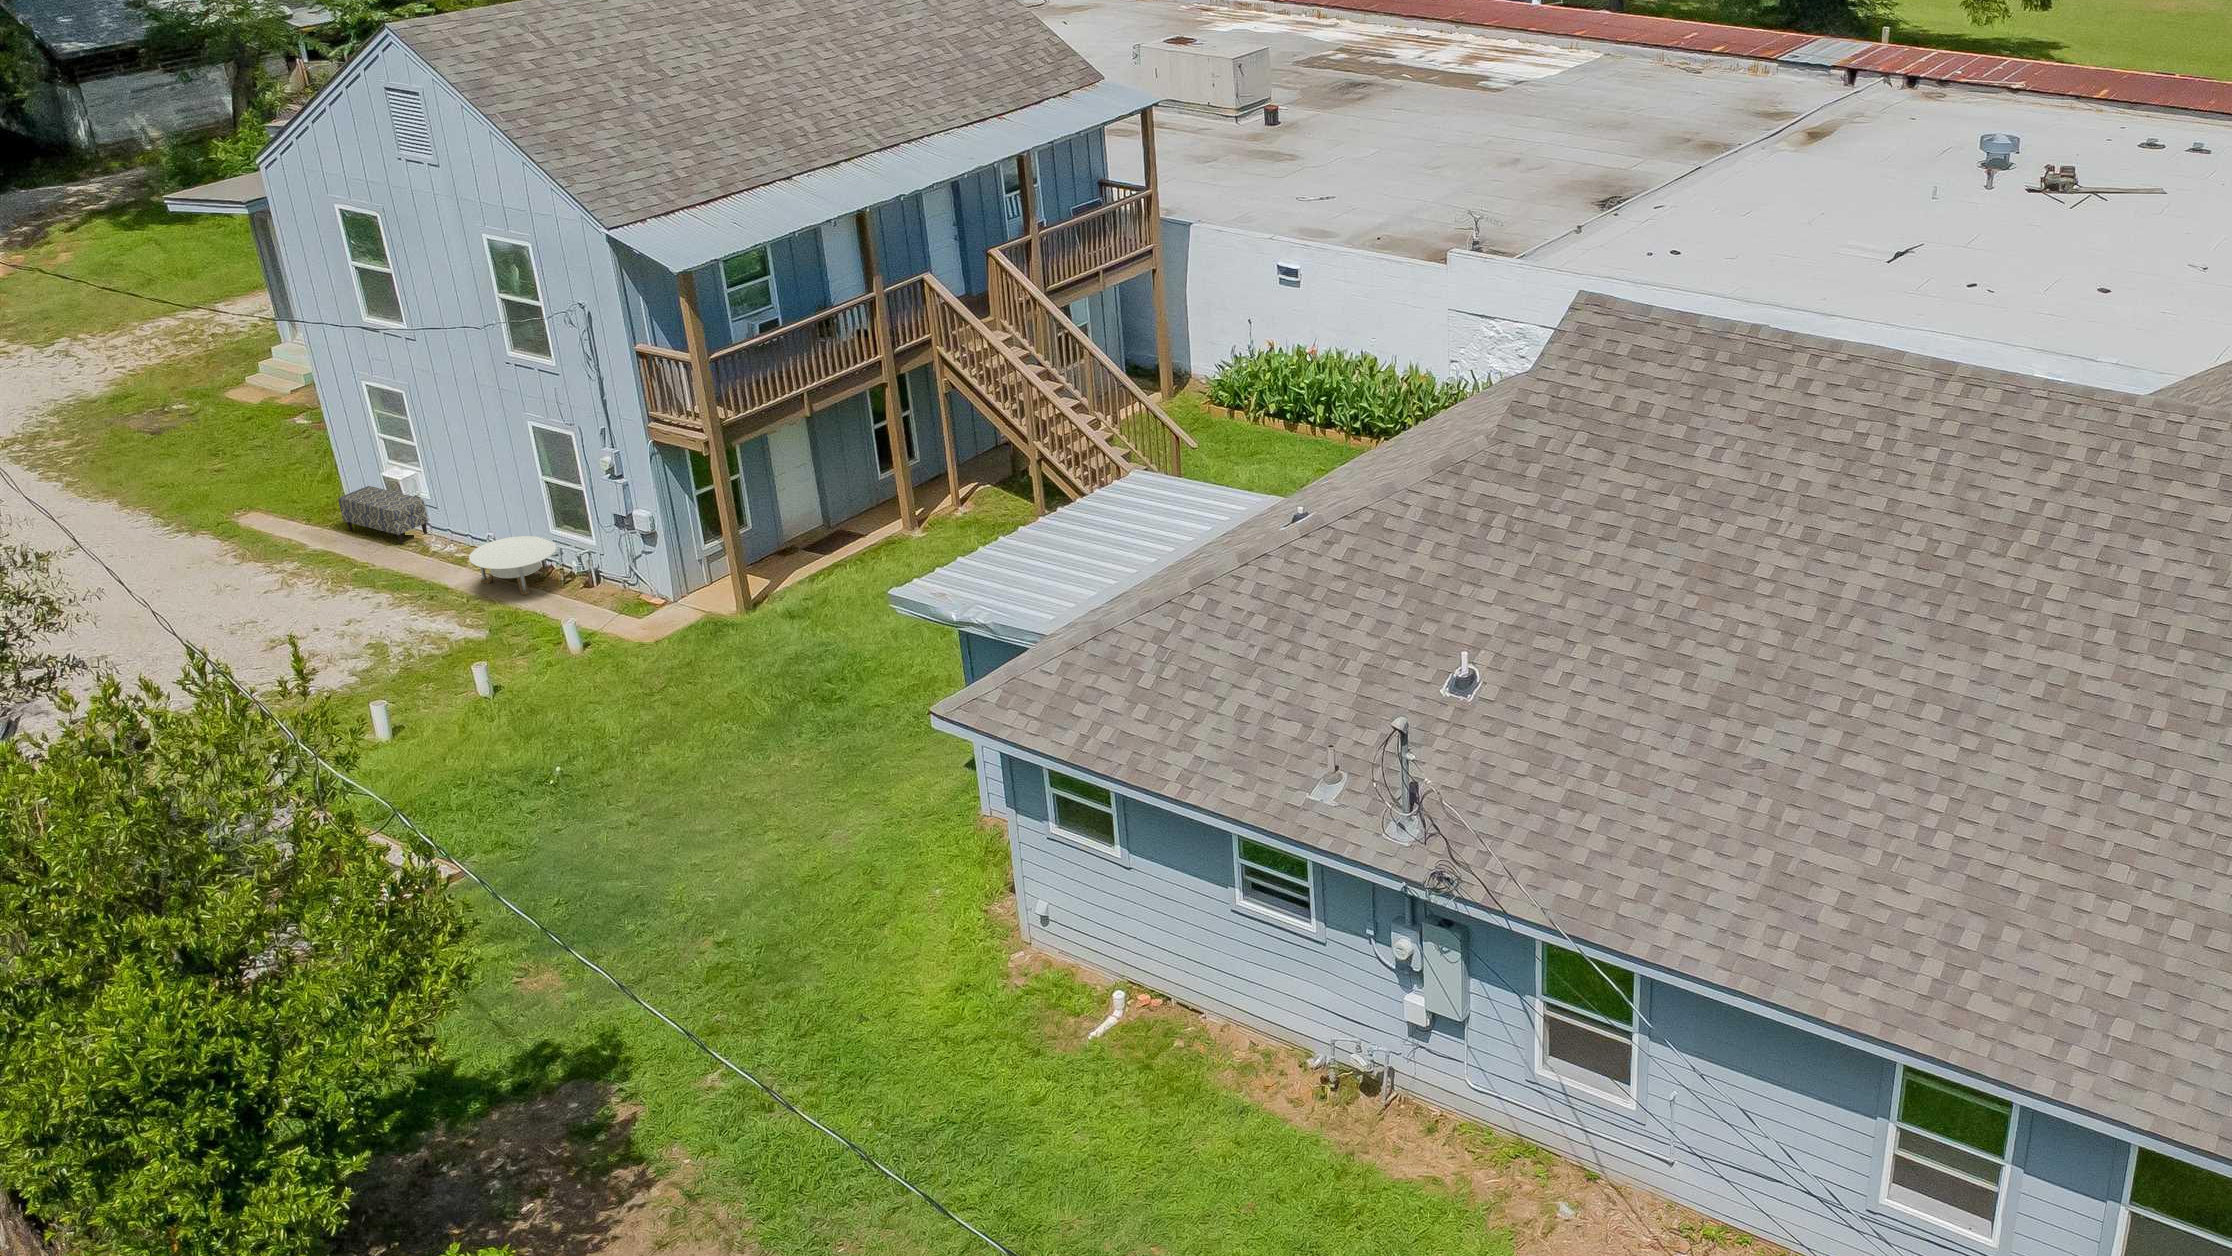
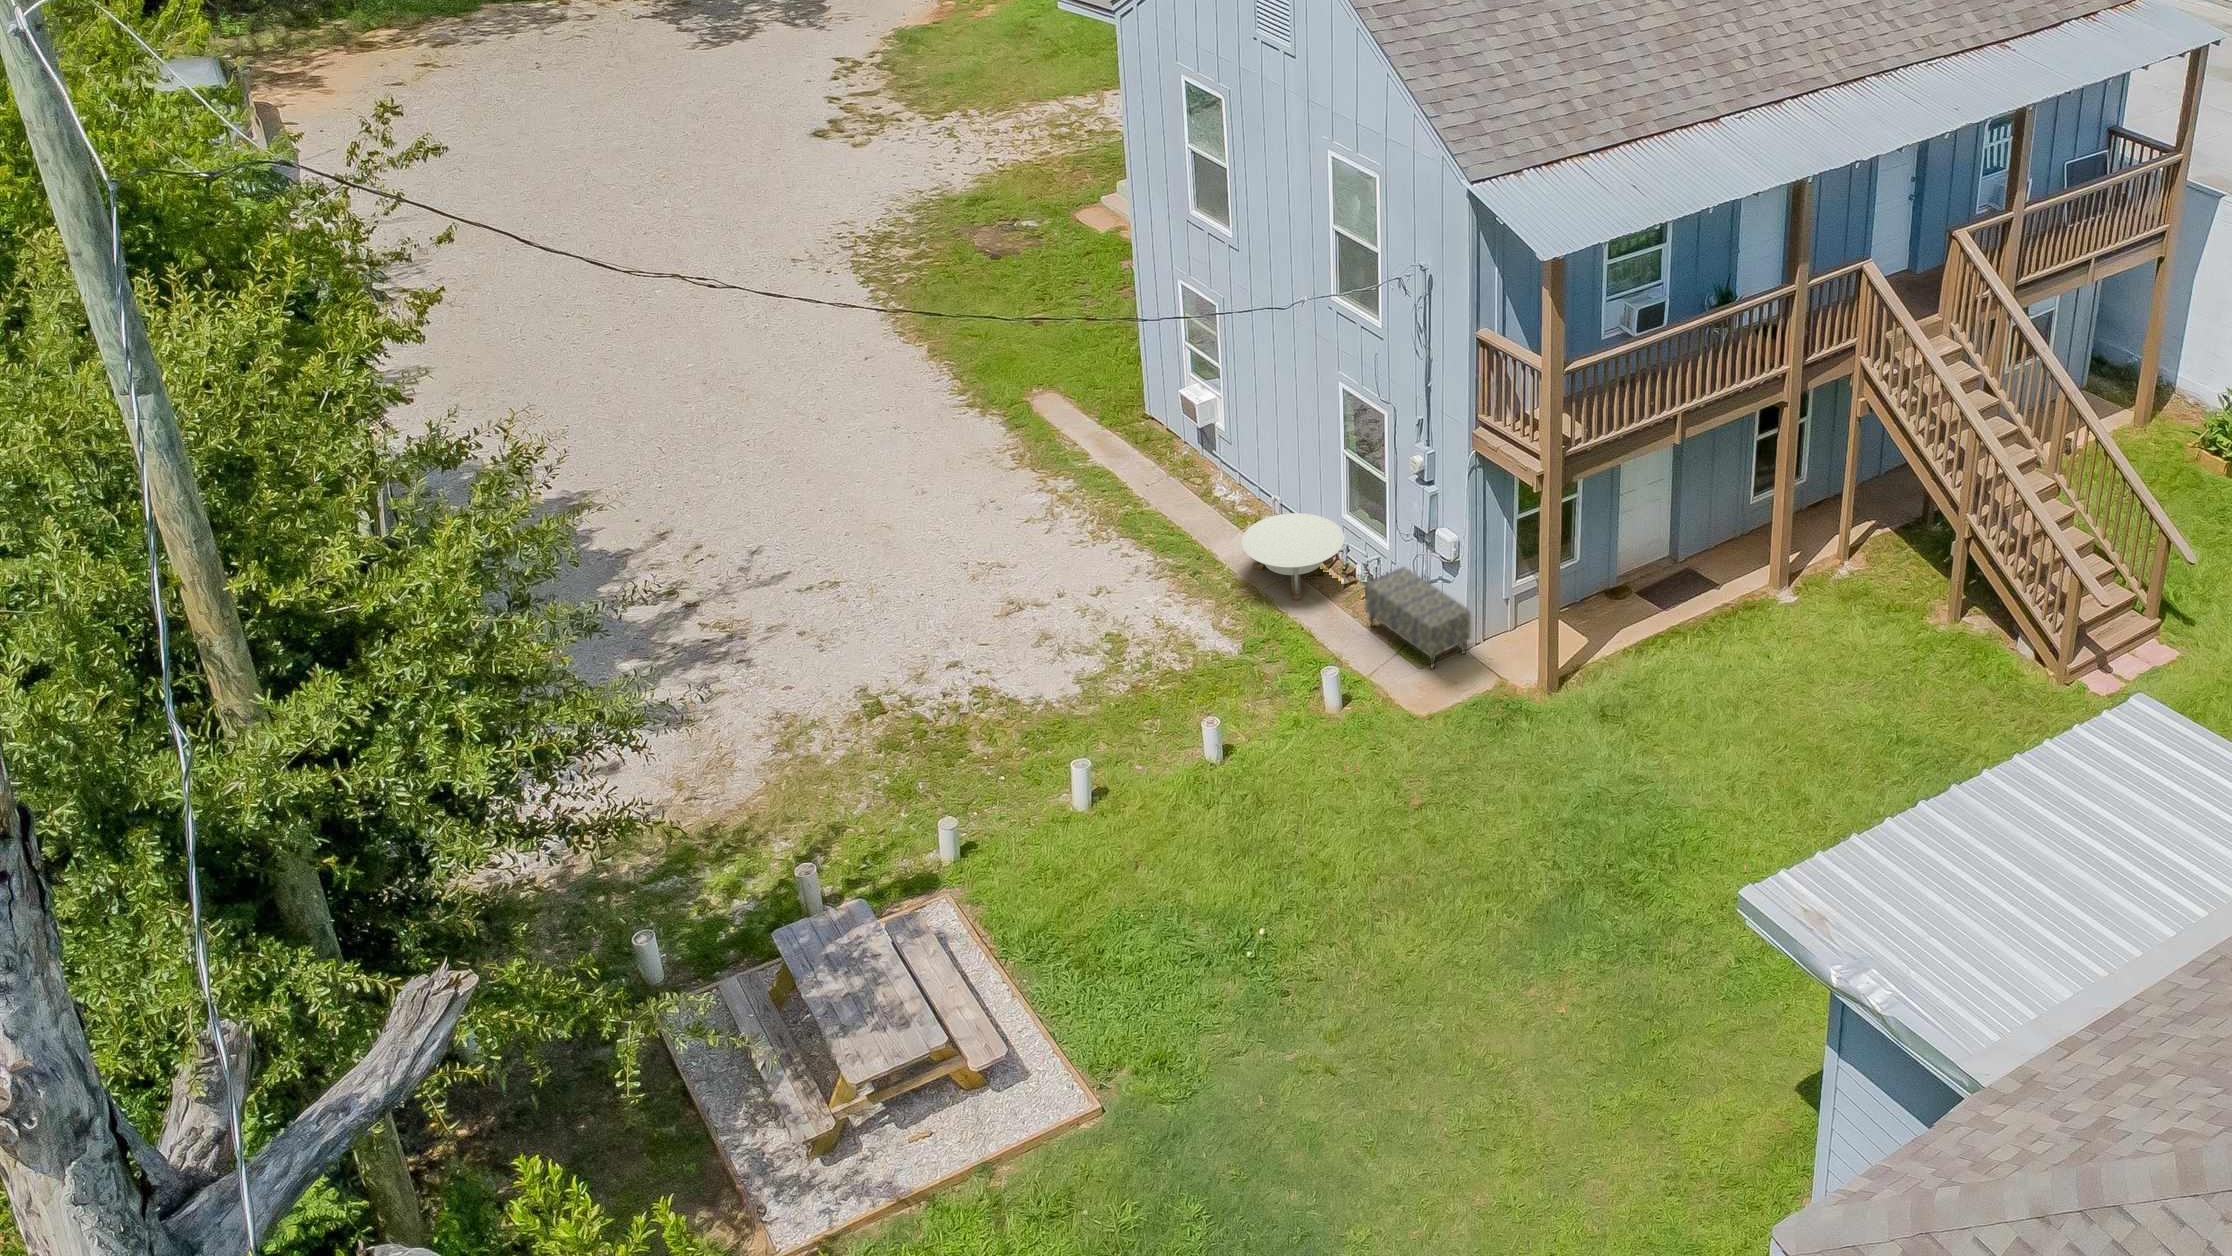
bench: present [339,486,428,544] -> present [1365,567,1471,668]

